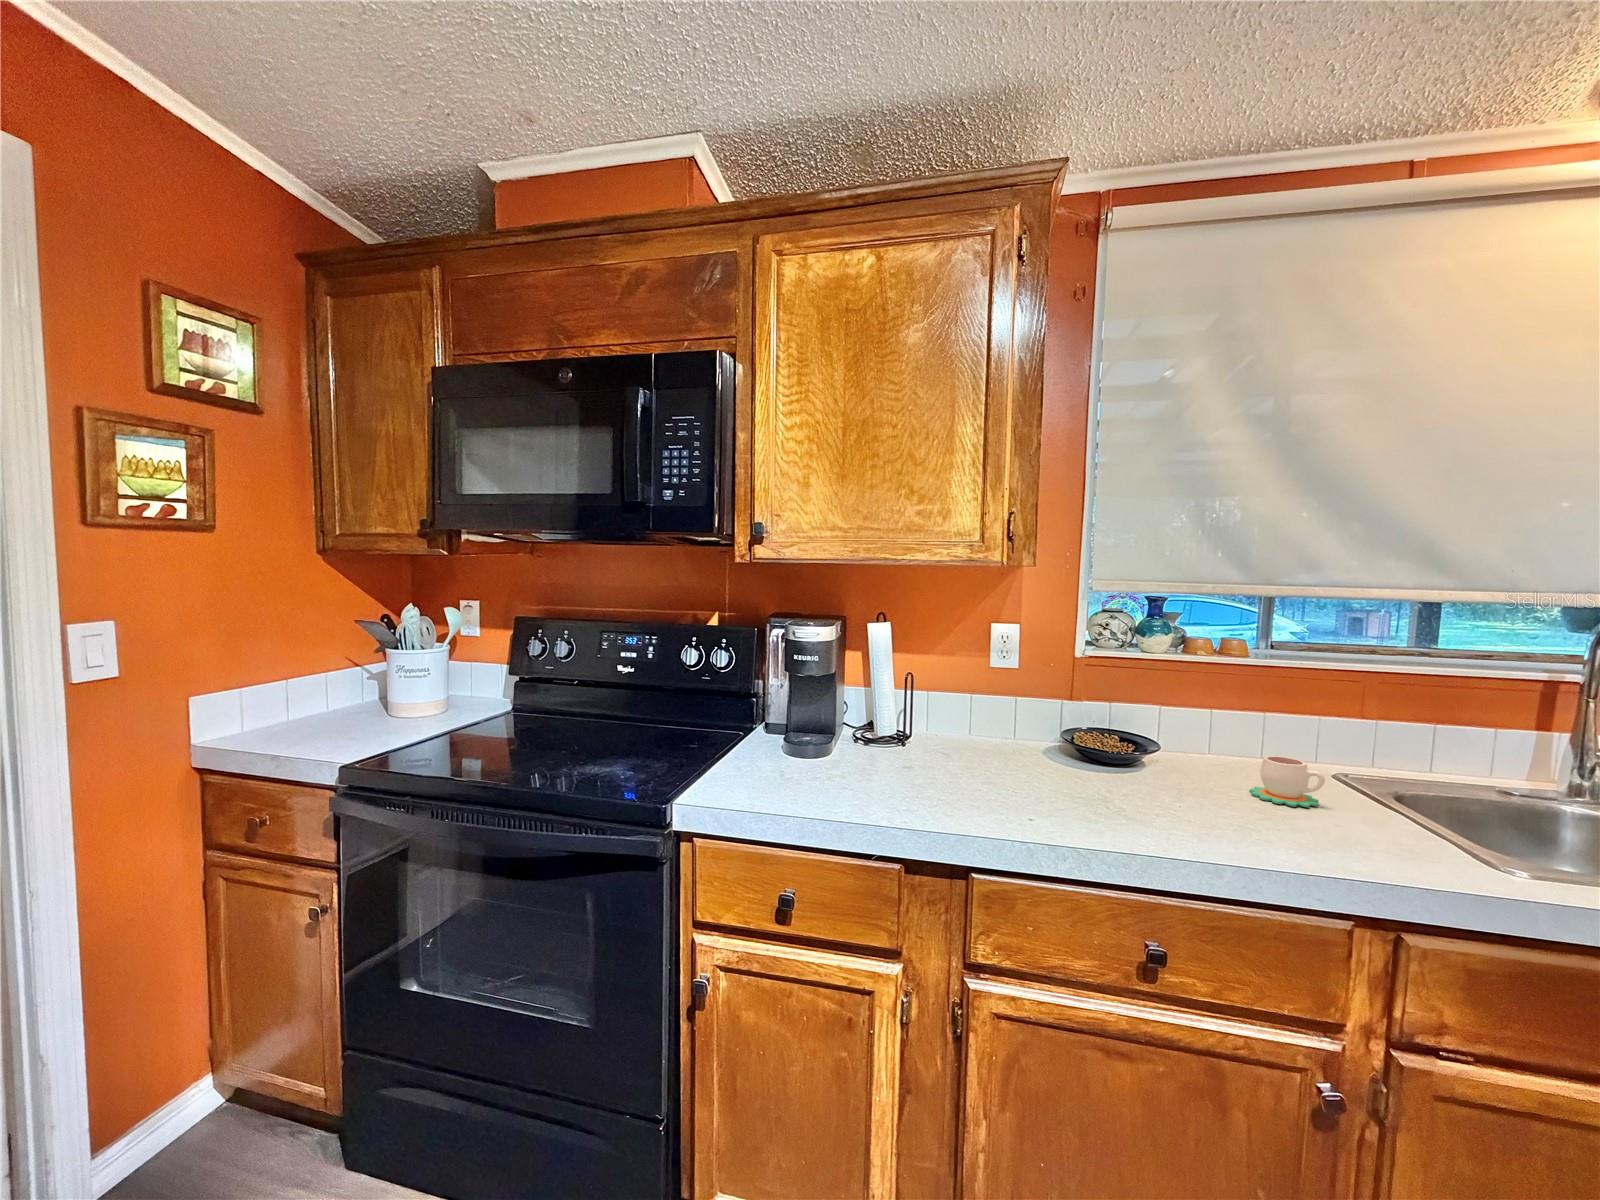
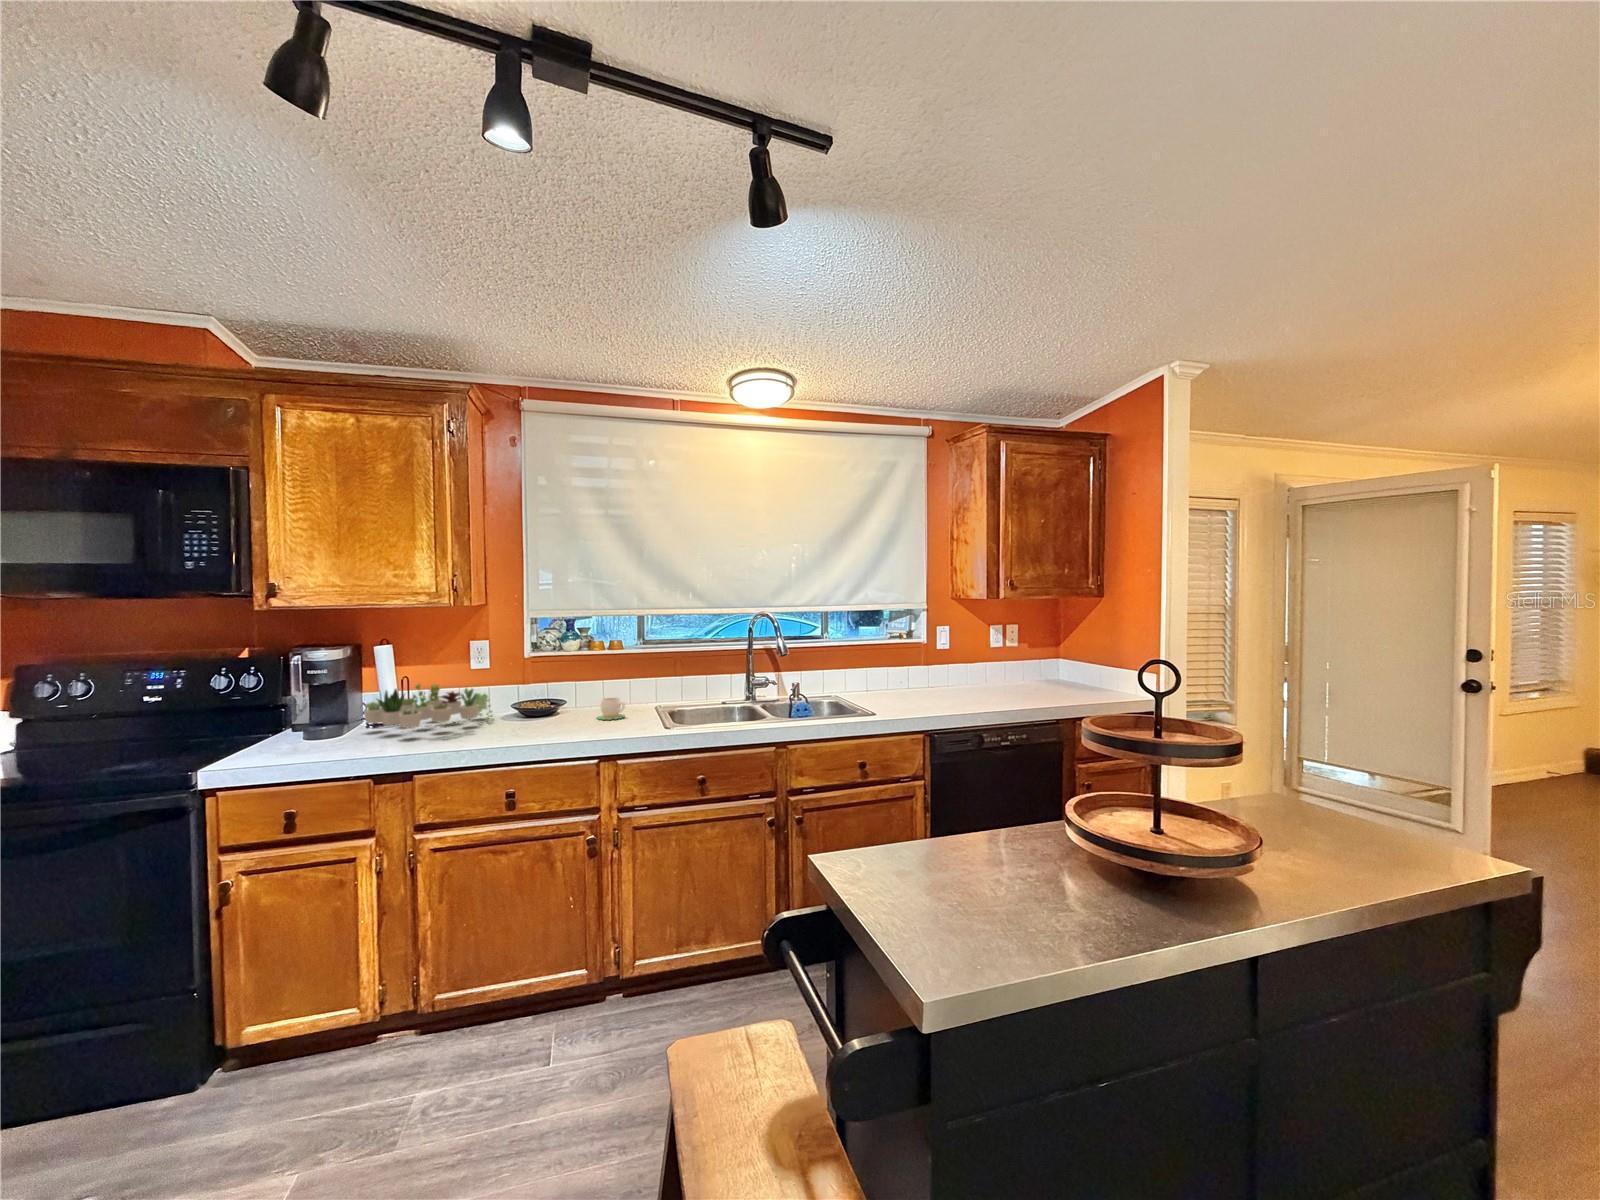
succulent plant: none [866,686,1070,788] -> present [364,684,494,728]

